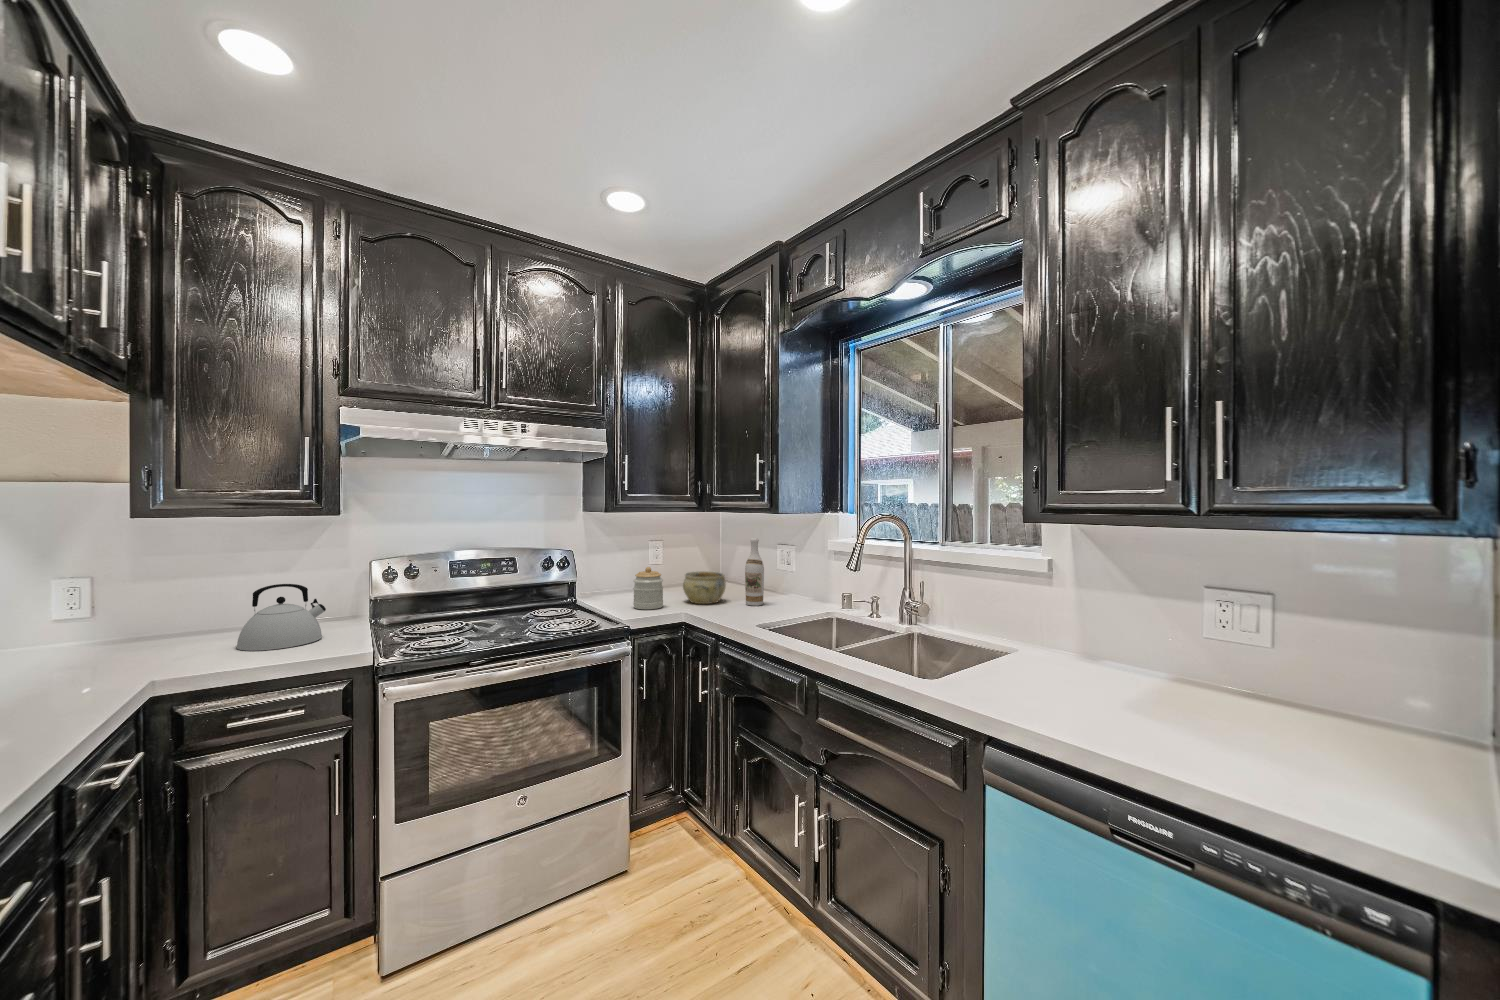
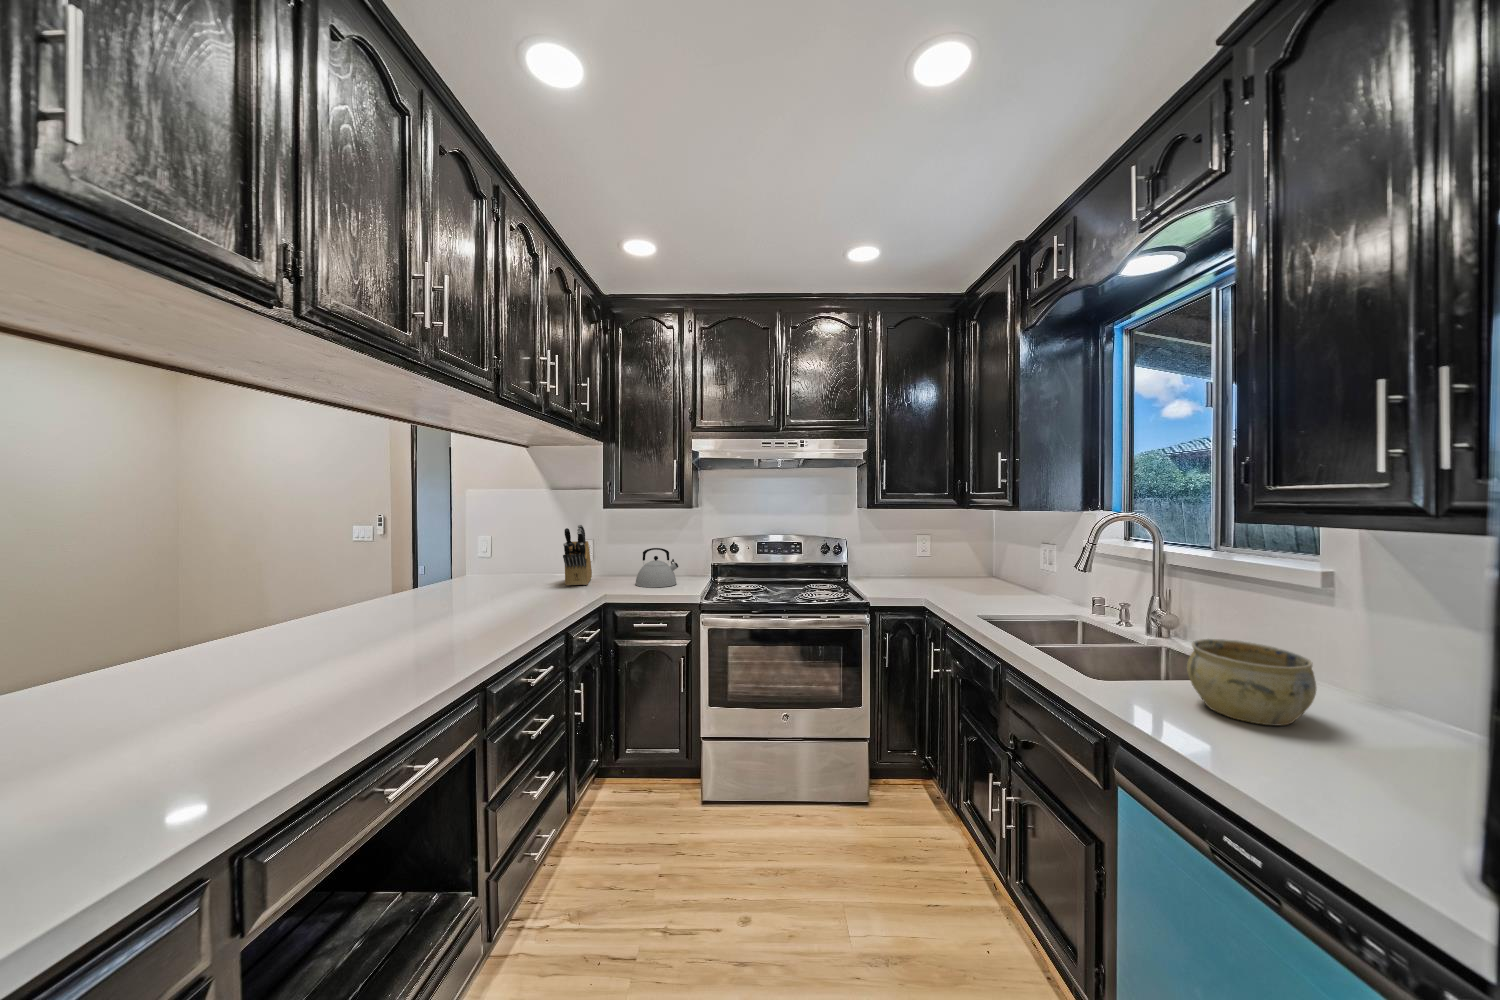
wine bottle: present [745,538,764,606] -> none [997,534,1018,601]
knife block: none [54,554,123,672] -> present [563,525,592,586]
jar: present [633,567,663,609] -> none [888,555,915,593]
ceramic bowl: present [683,571,726,604] -> present [1187,639,1316,725]

